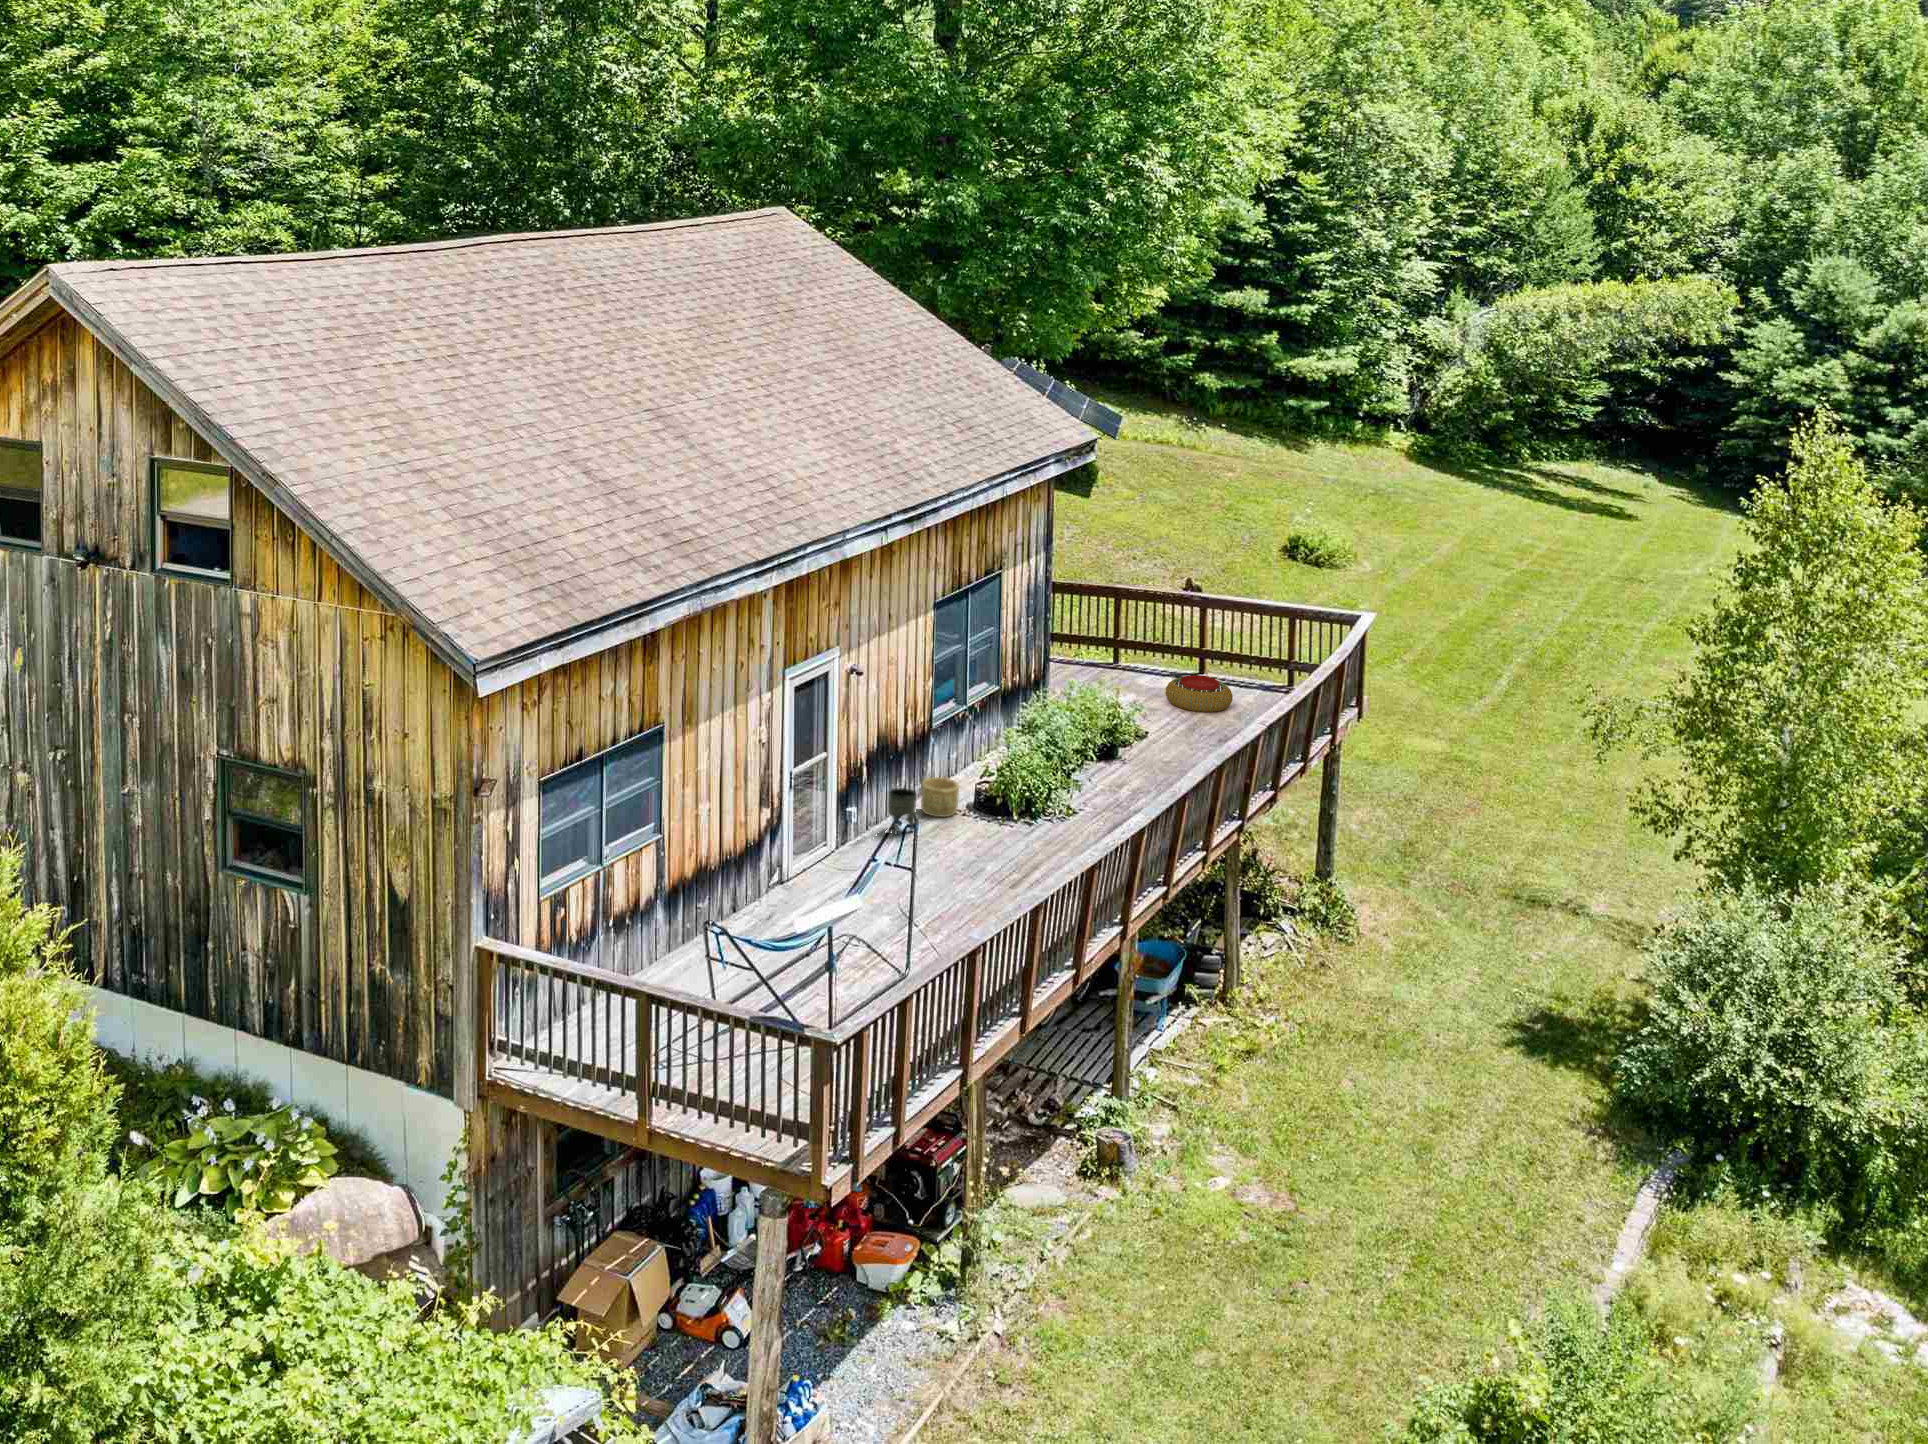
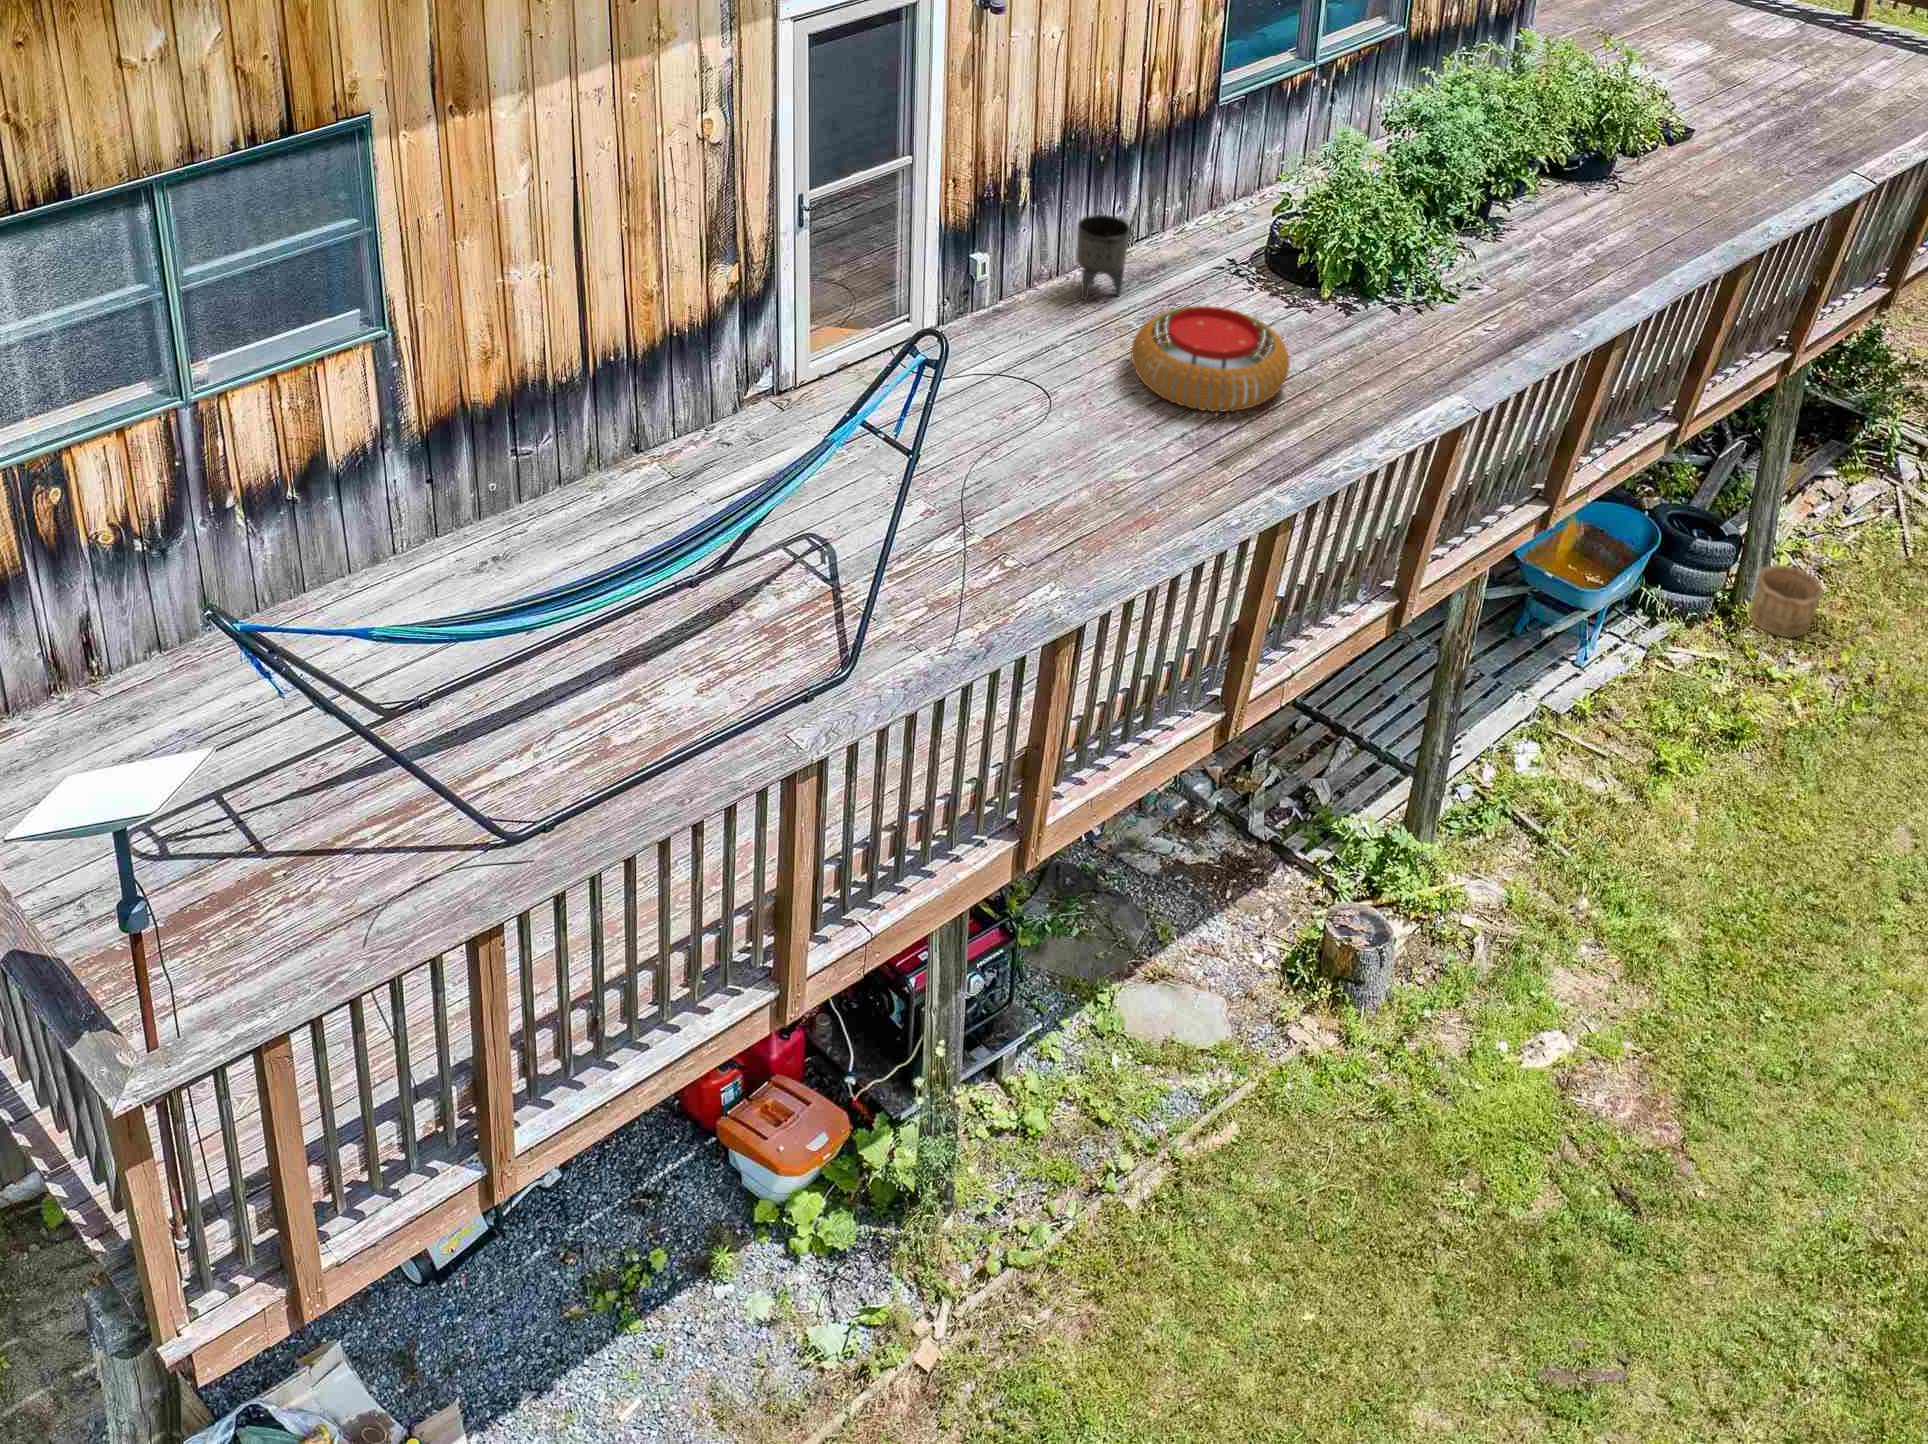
pouf: present [1165,675,1233,712] -> present [1131,306,1290,412]
wooden bucket: present [921,777,960,817] -> present [1749,565,1824,638]

